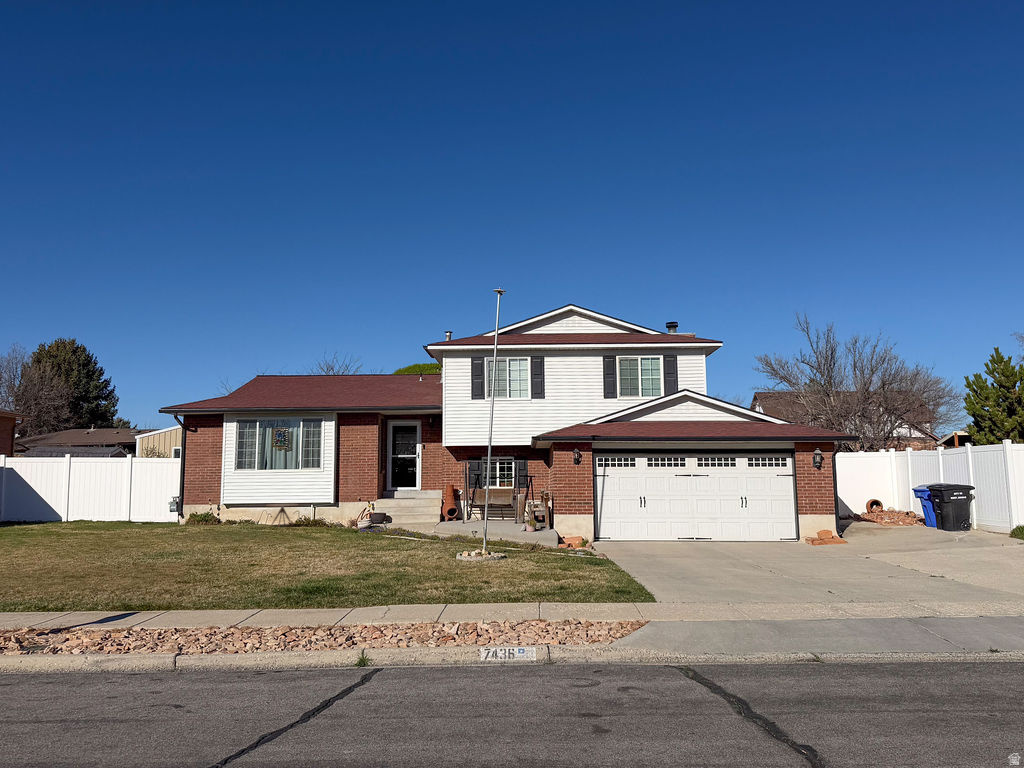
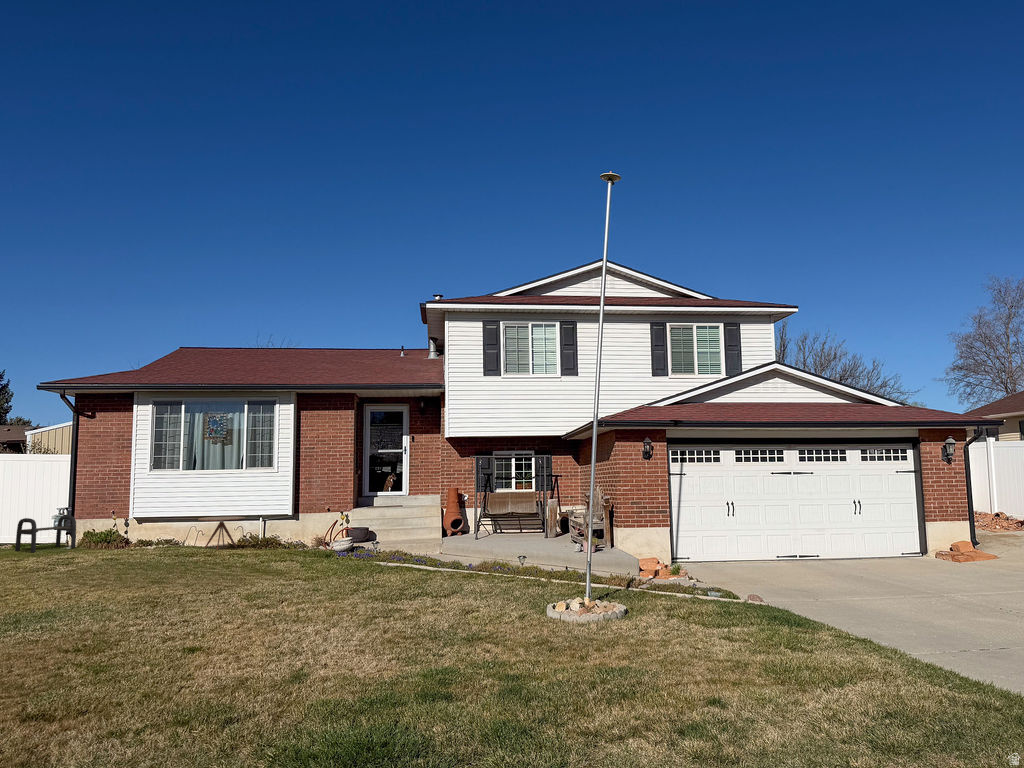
bench: none [145,502,185,527] -> present [15,515,76,552]

